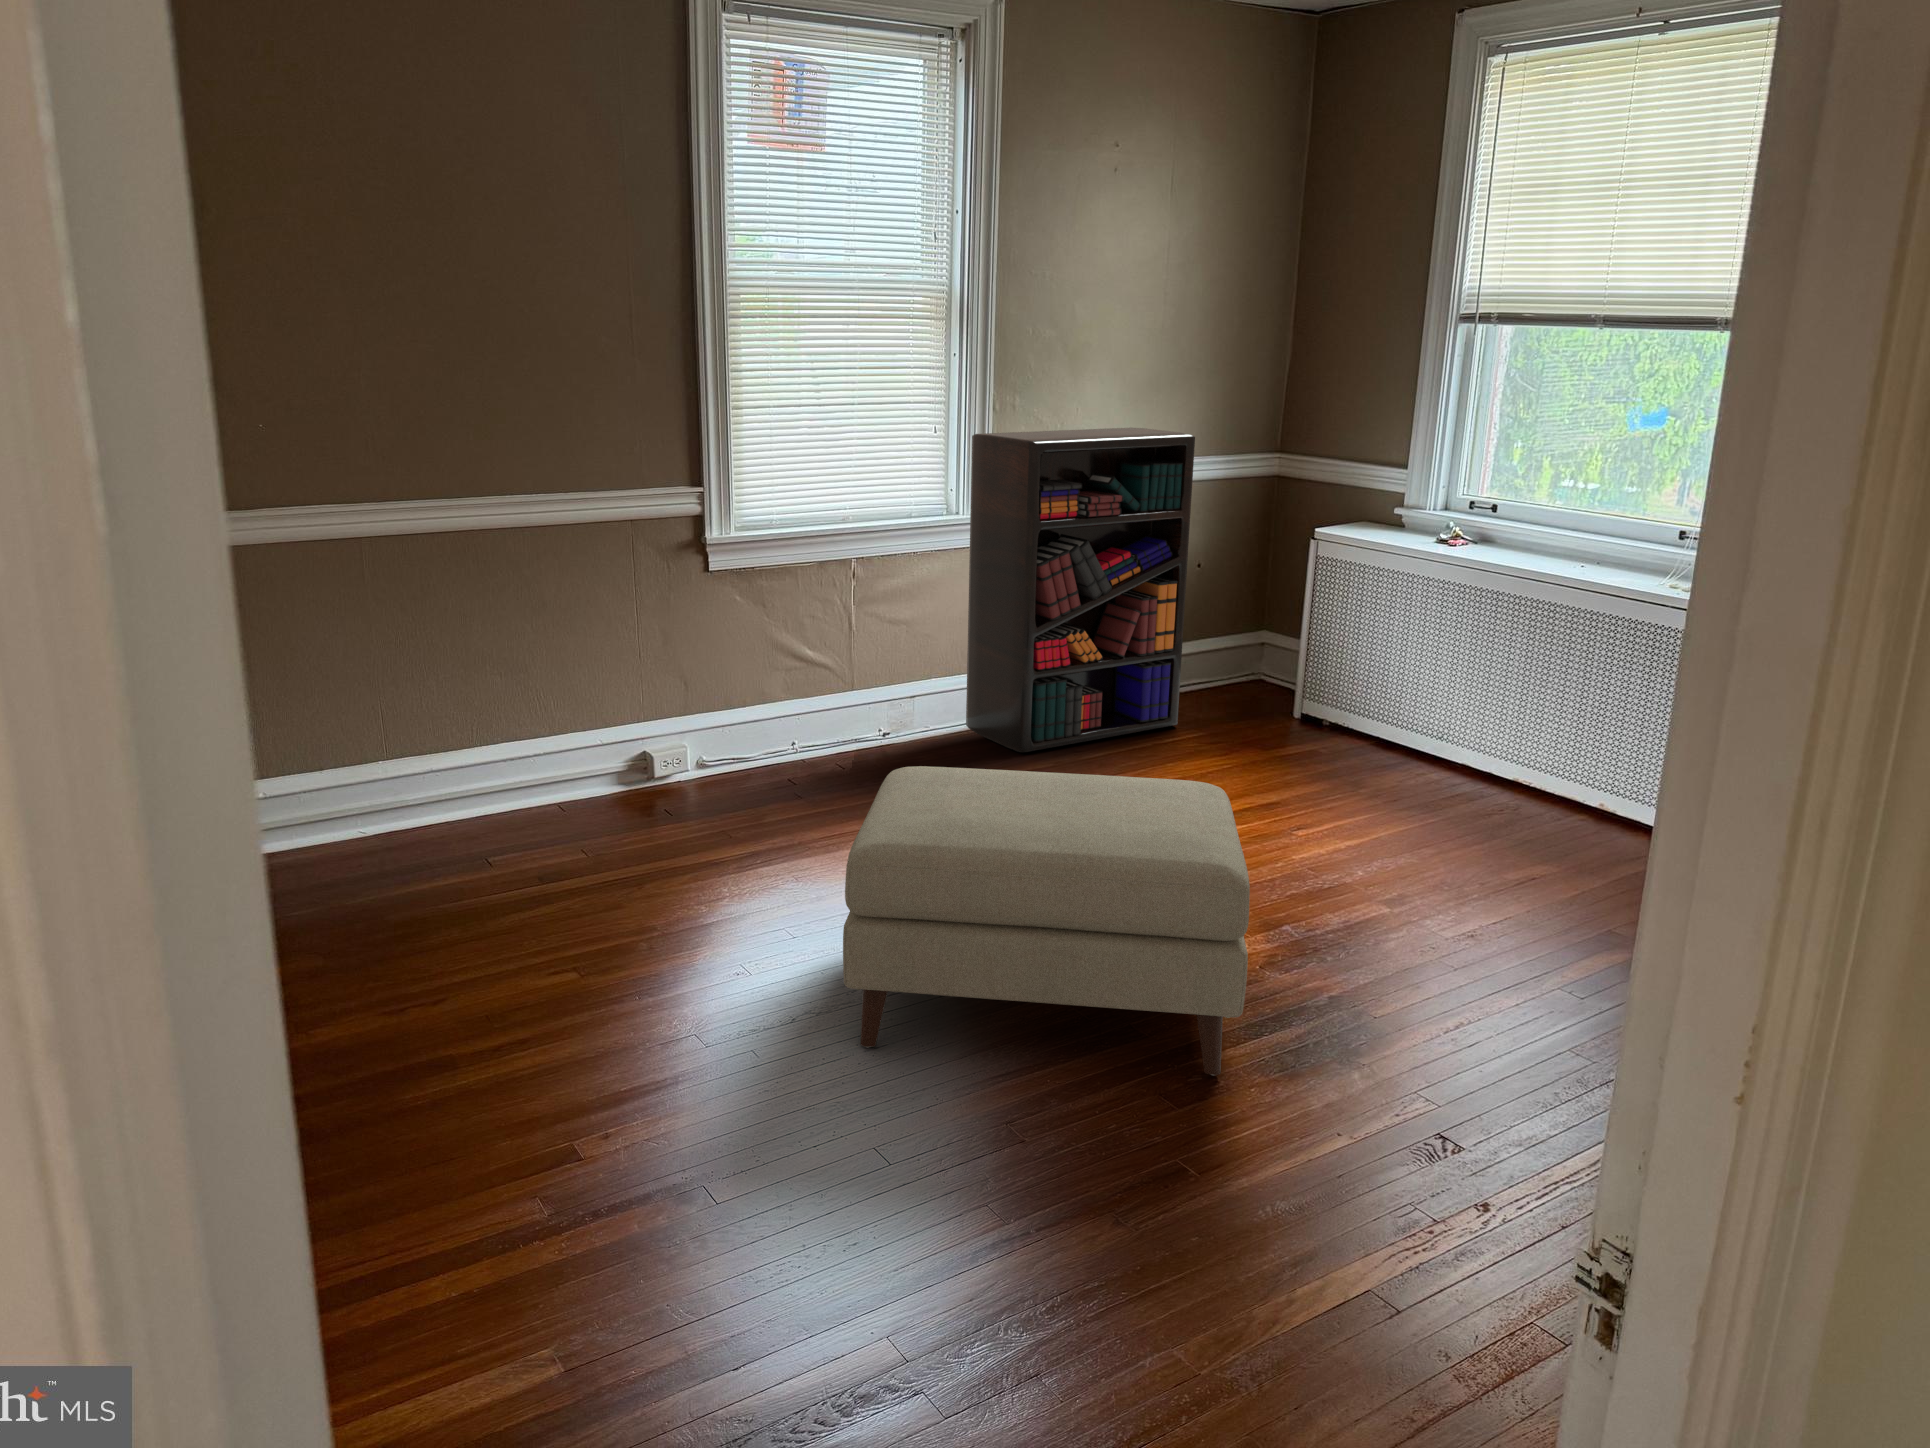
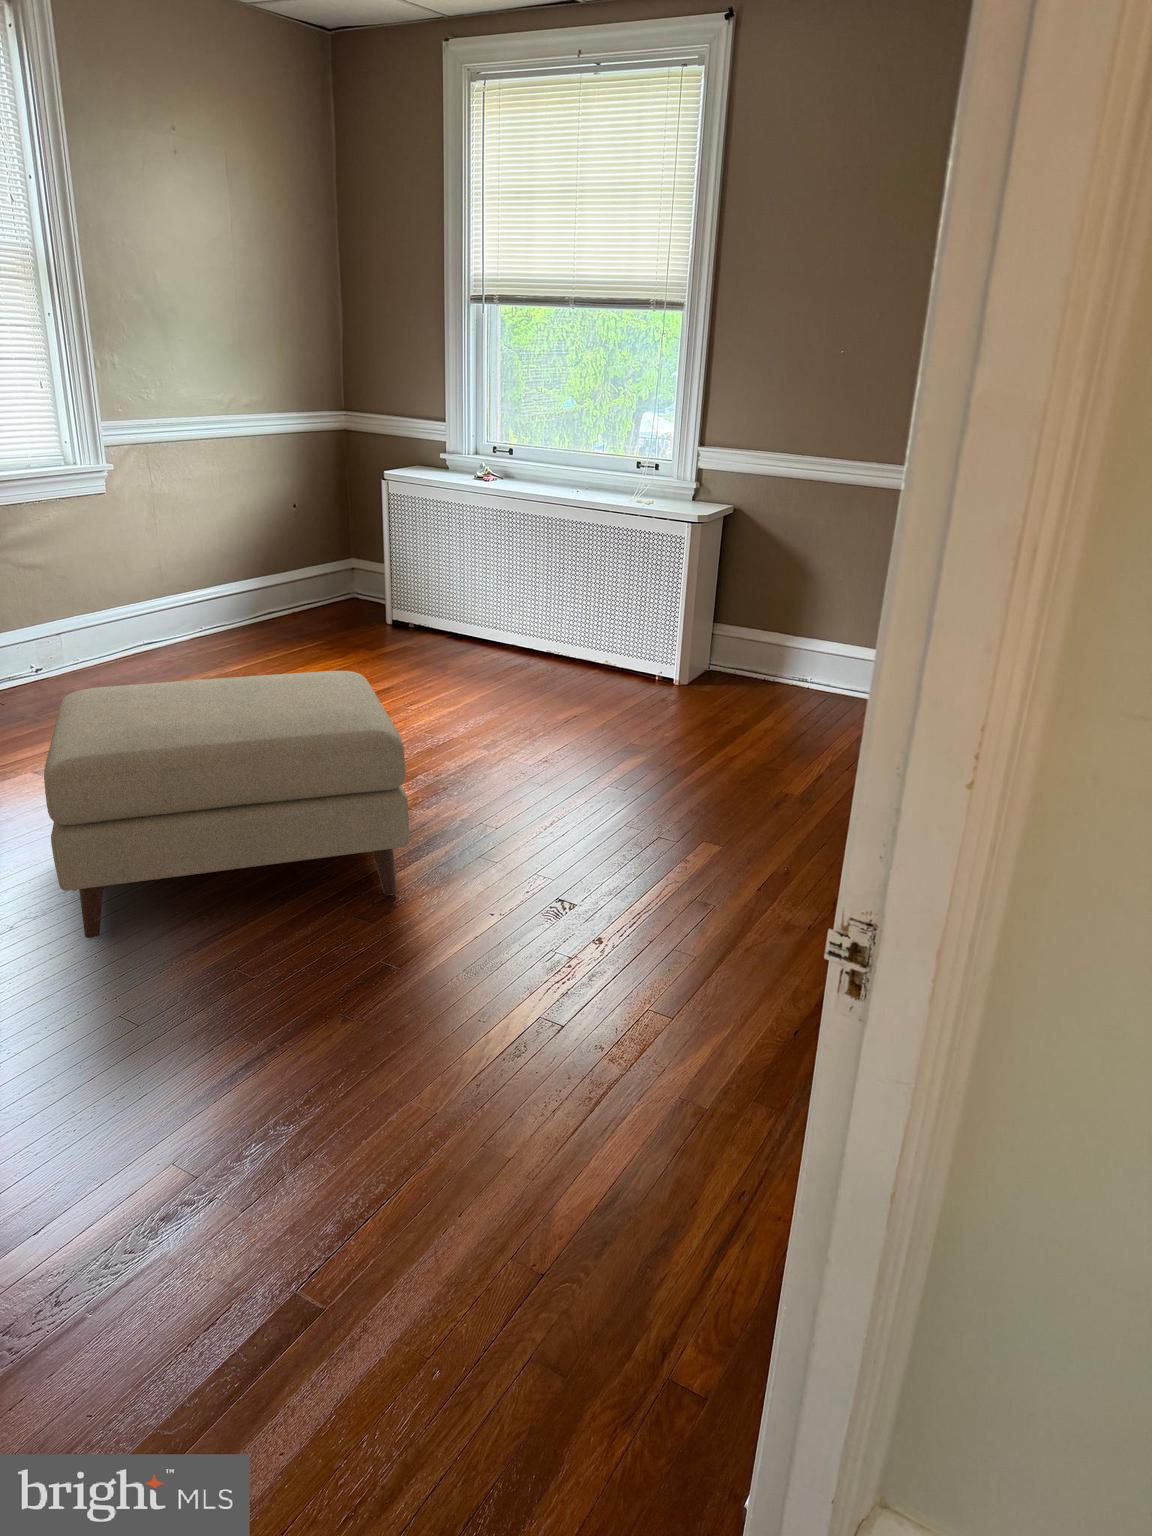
bookshelf: present [966,428,1195,753] -> none [77,388,297,674]

